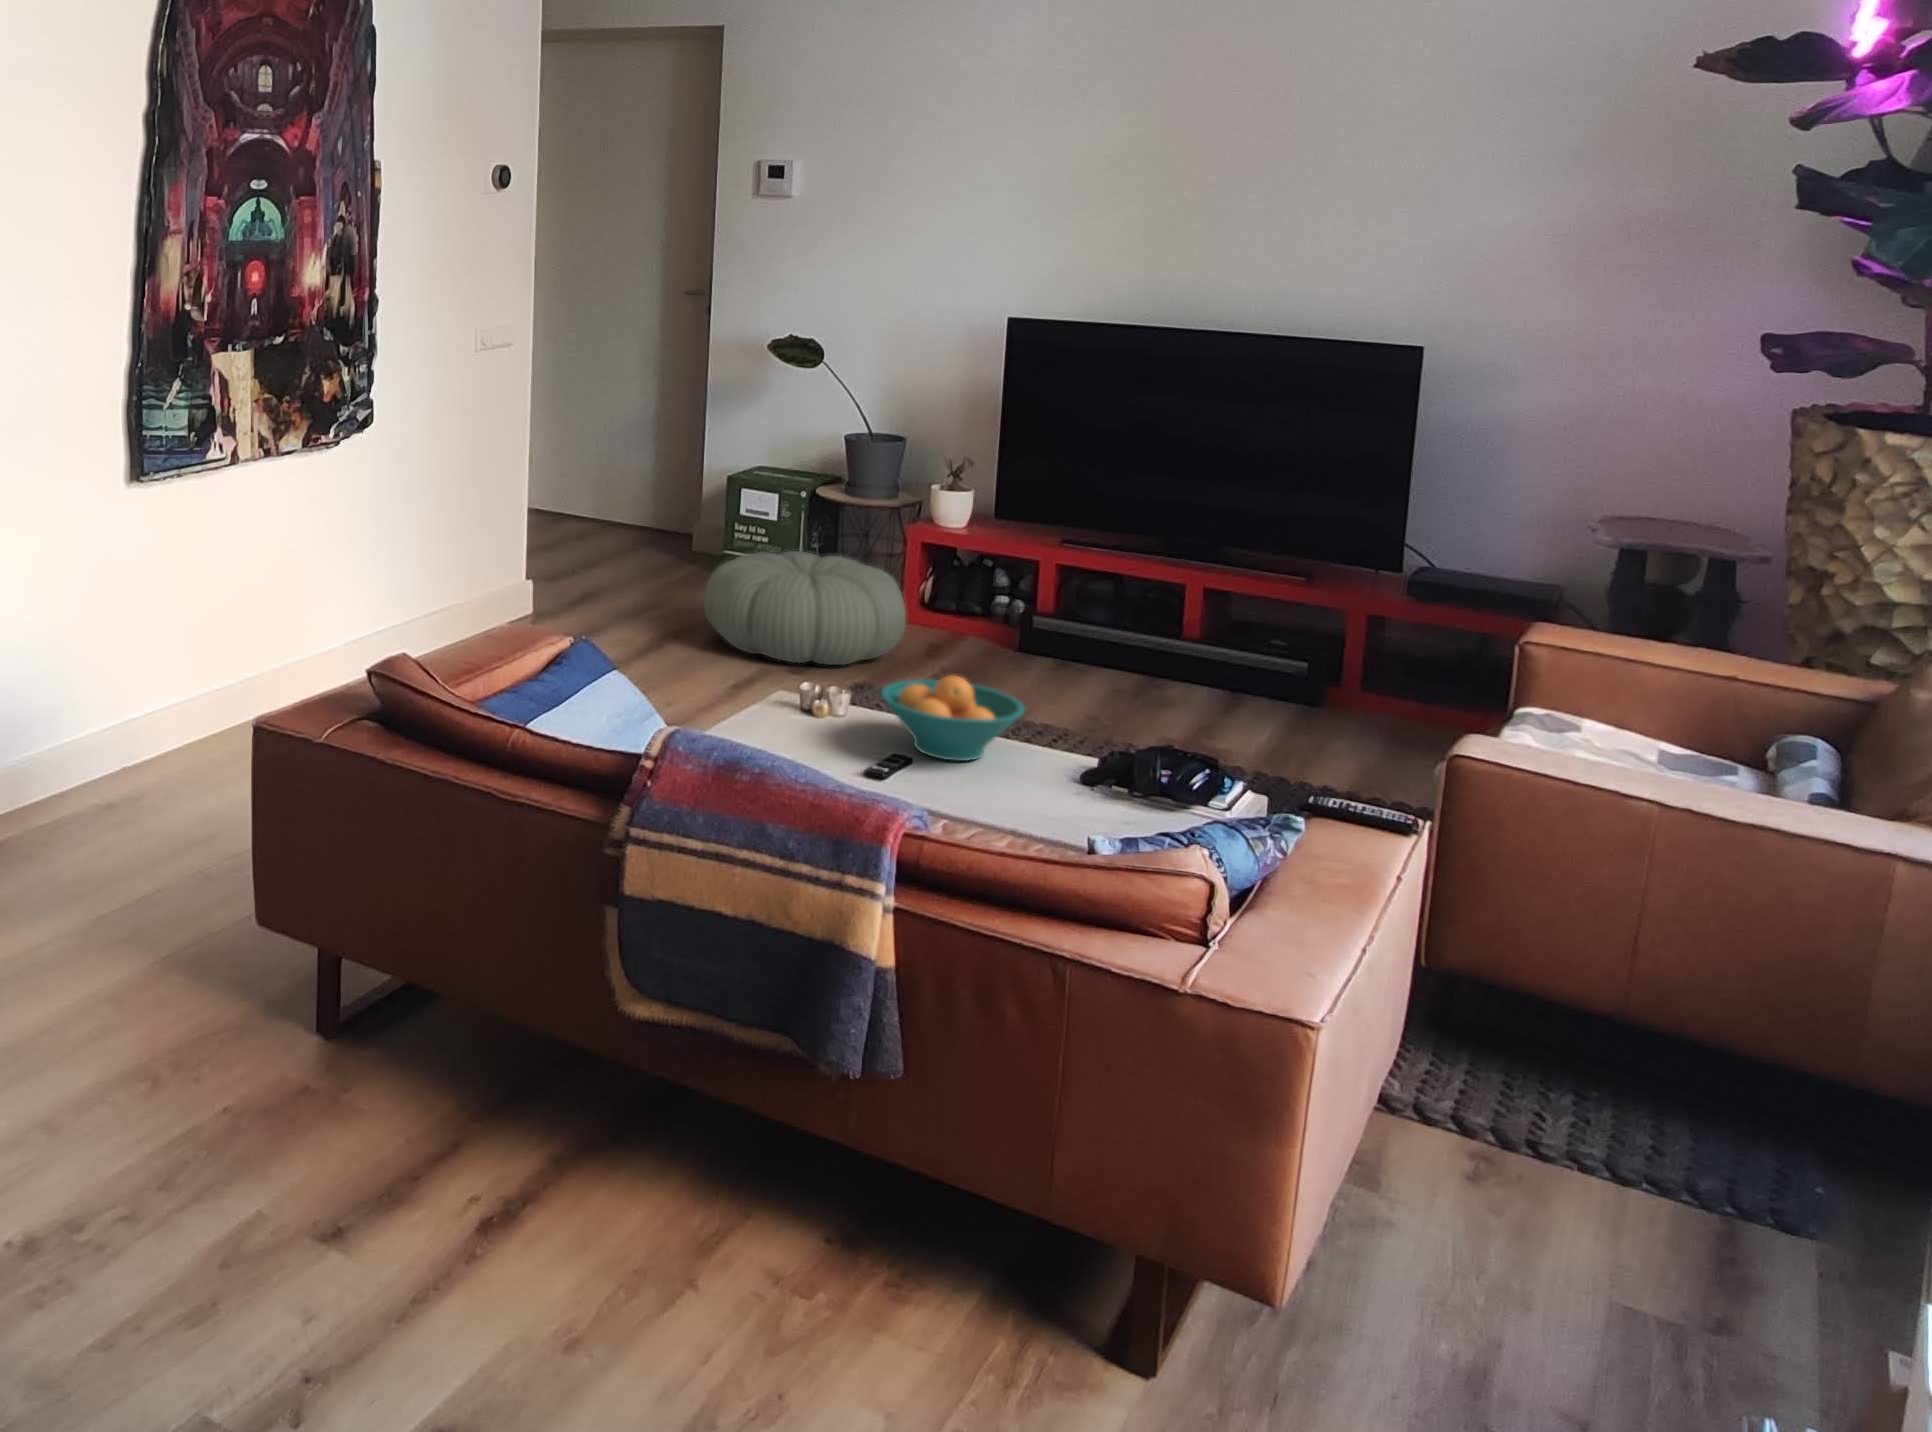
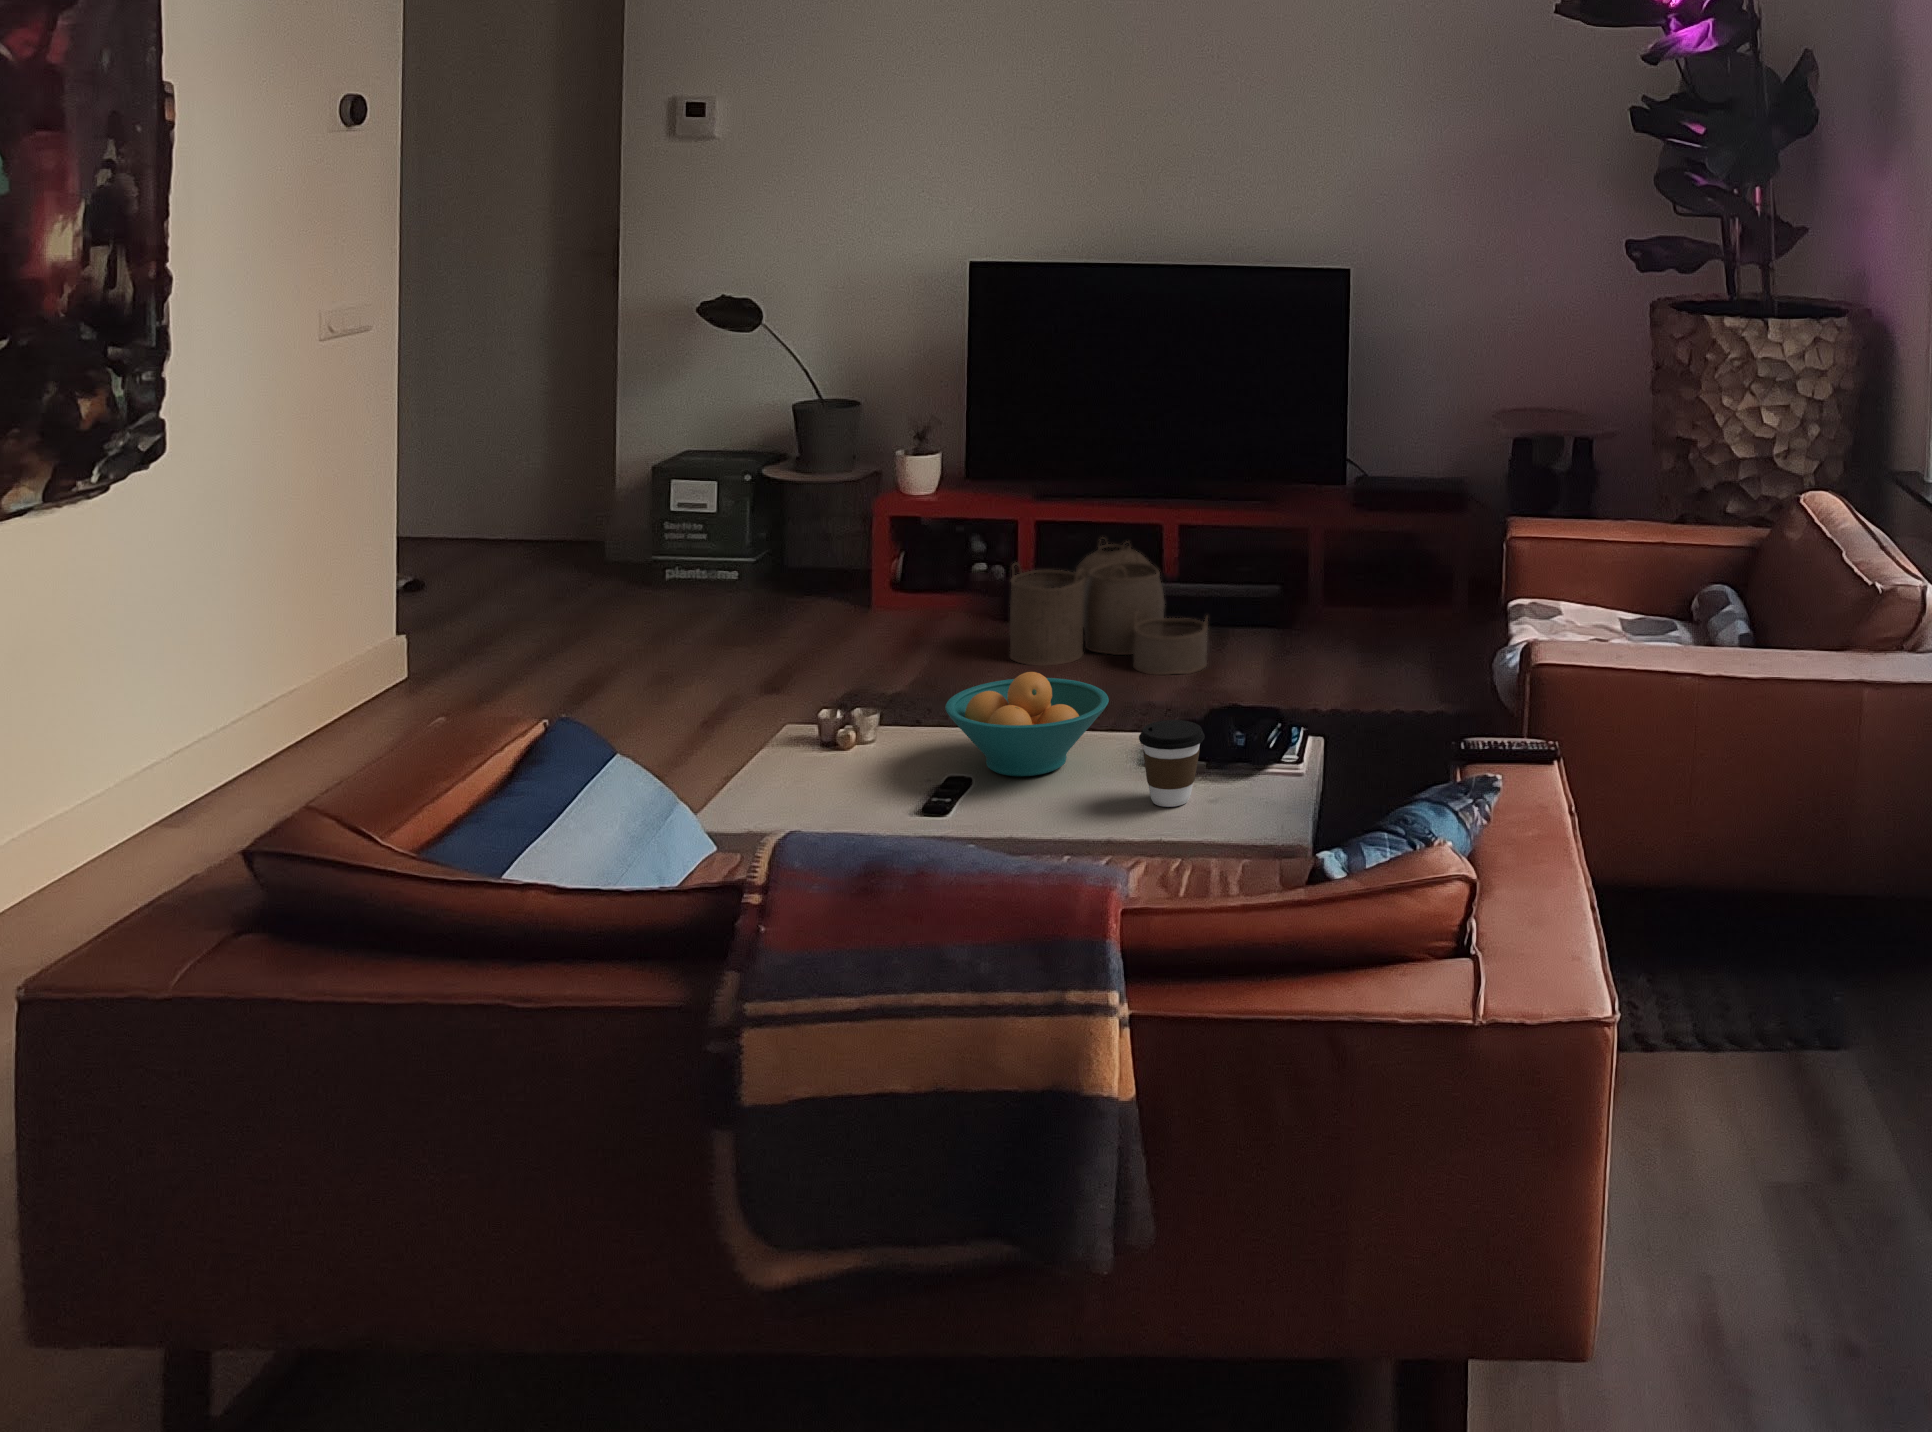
pouf: present [704,551,906,665] -> none [650,549,896,686]
woven basket: none [1009,585,1208,724] -> present [1010,539,1208,675]
coffee cup: none [1038,736,1099,810] -> present [1139,720,1205,807]

